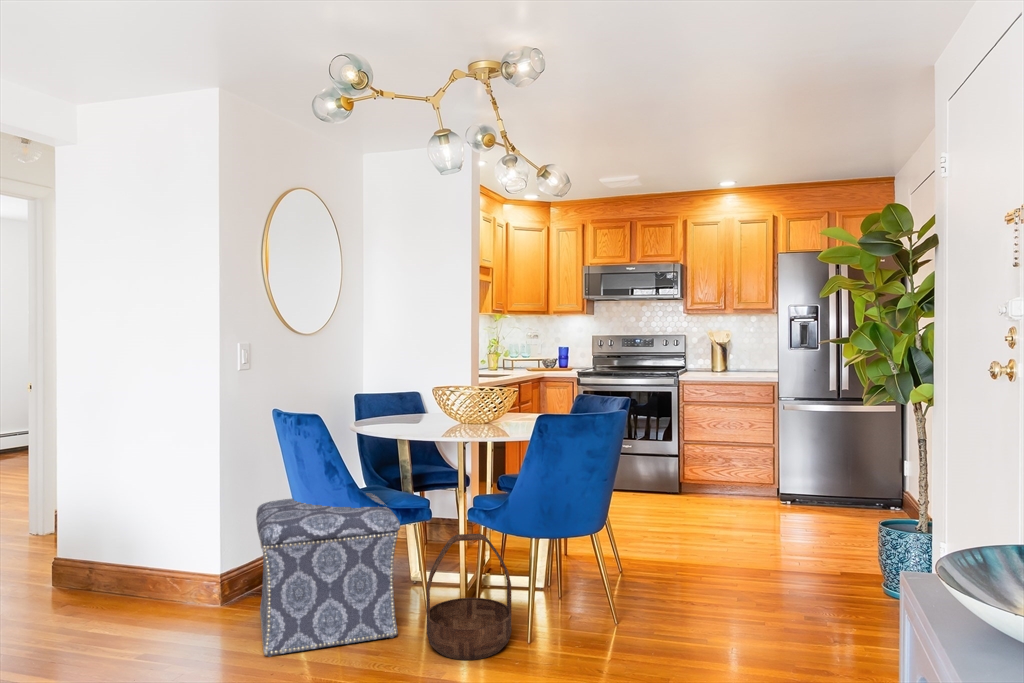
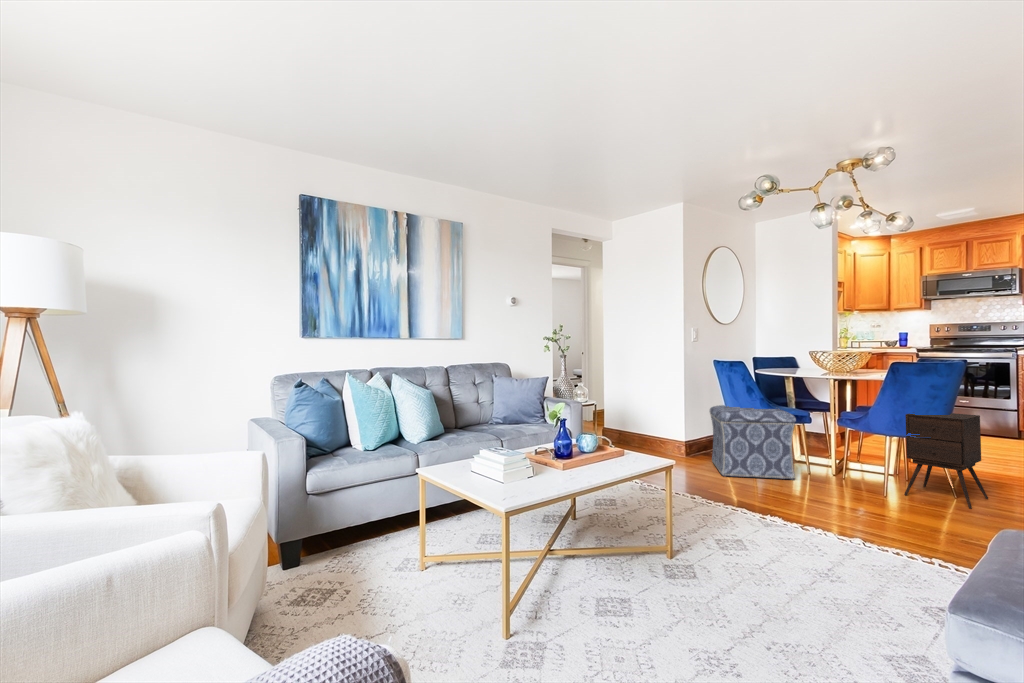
side table: none [554,490,654,653] -> present [905,413,988,509]
basket: present [427,534,512,660] -> none [815,427,873,495]

